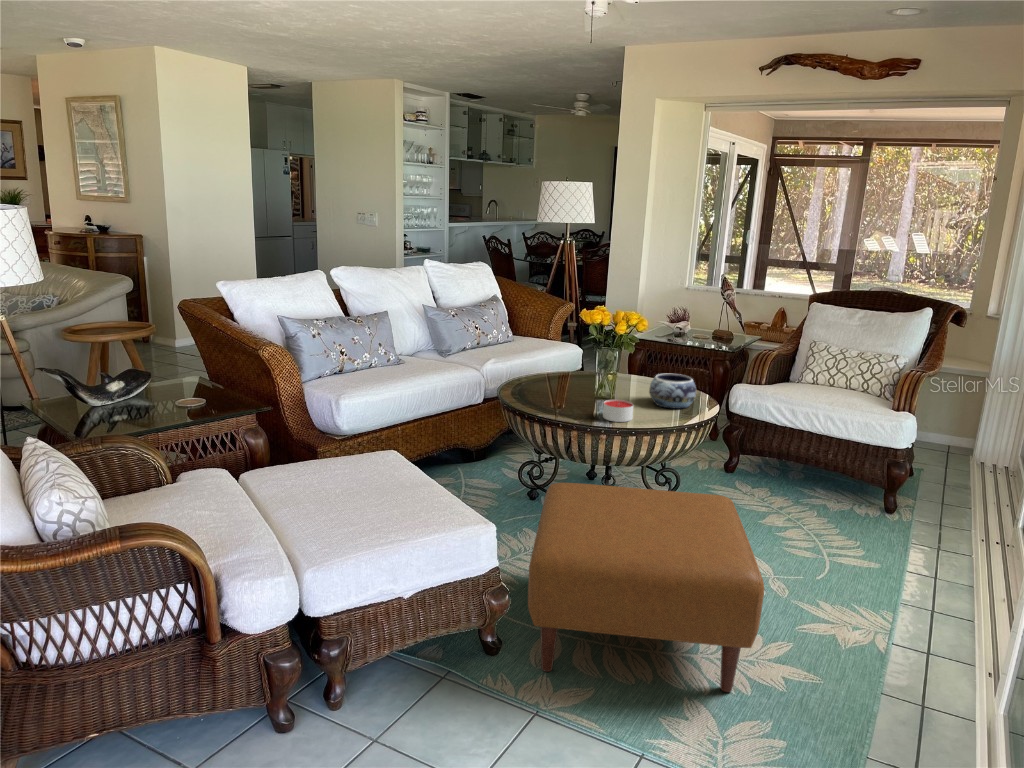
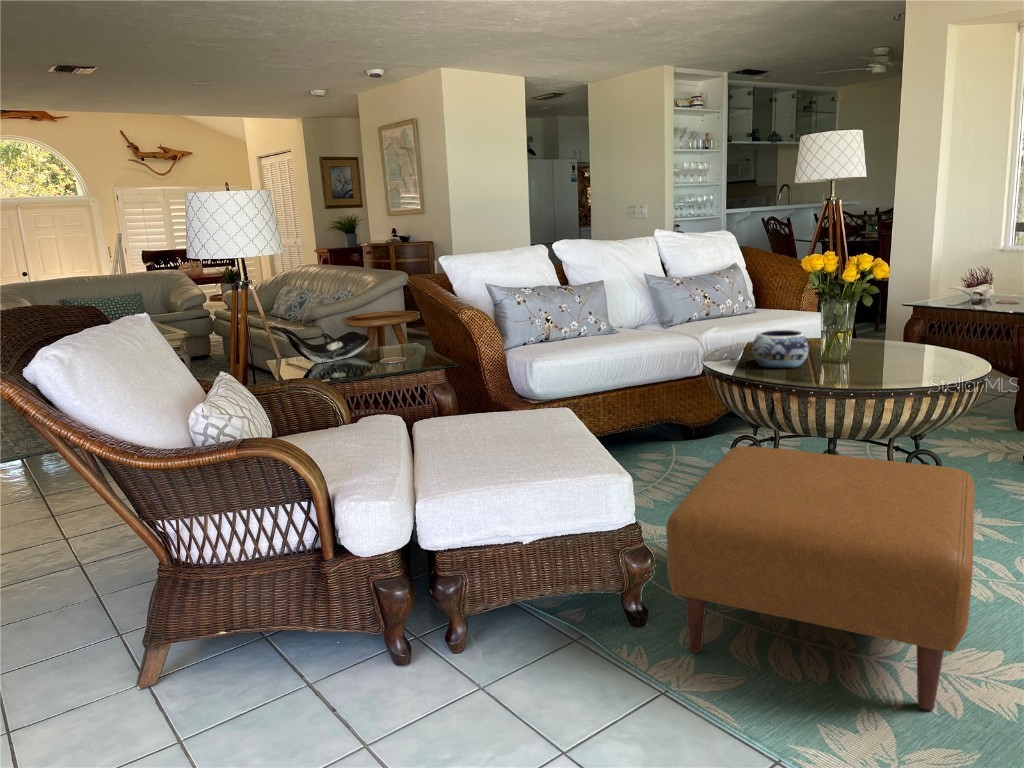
decorative bowl: present [649,373,696,409] -> present [752,330,809,368]
candle: present [603,400,633,422] -> none [820,359,860,384]

